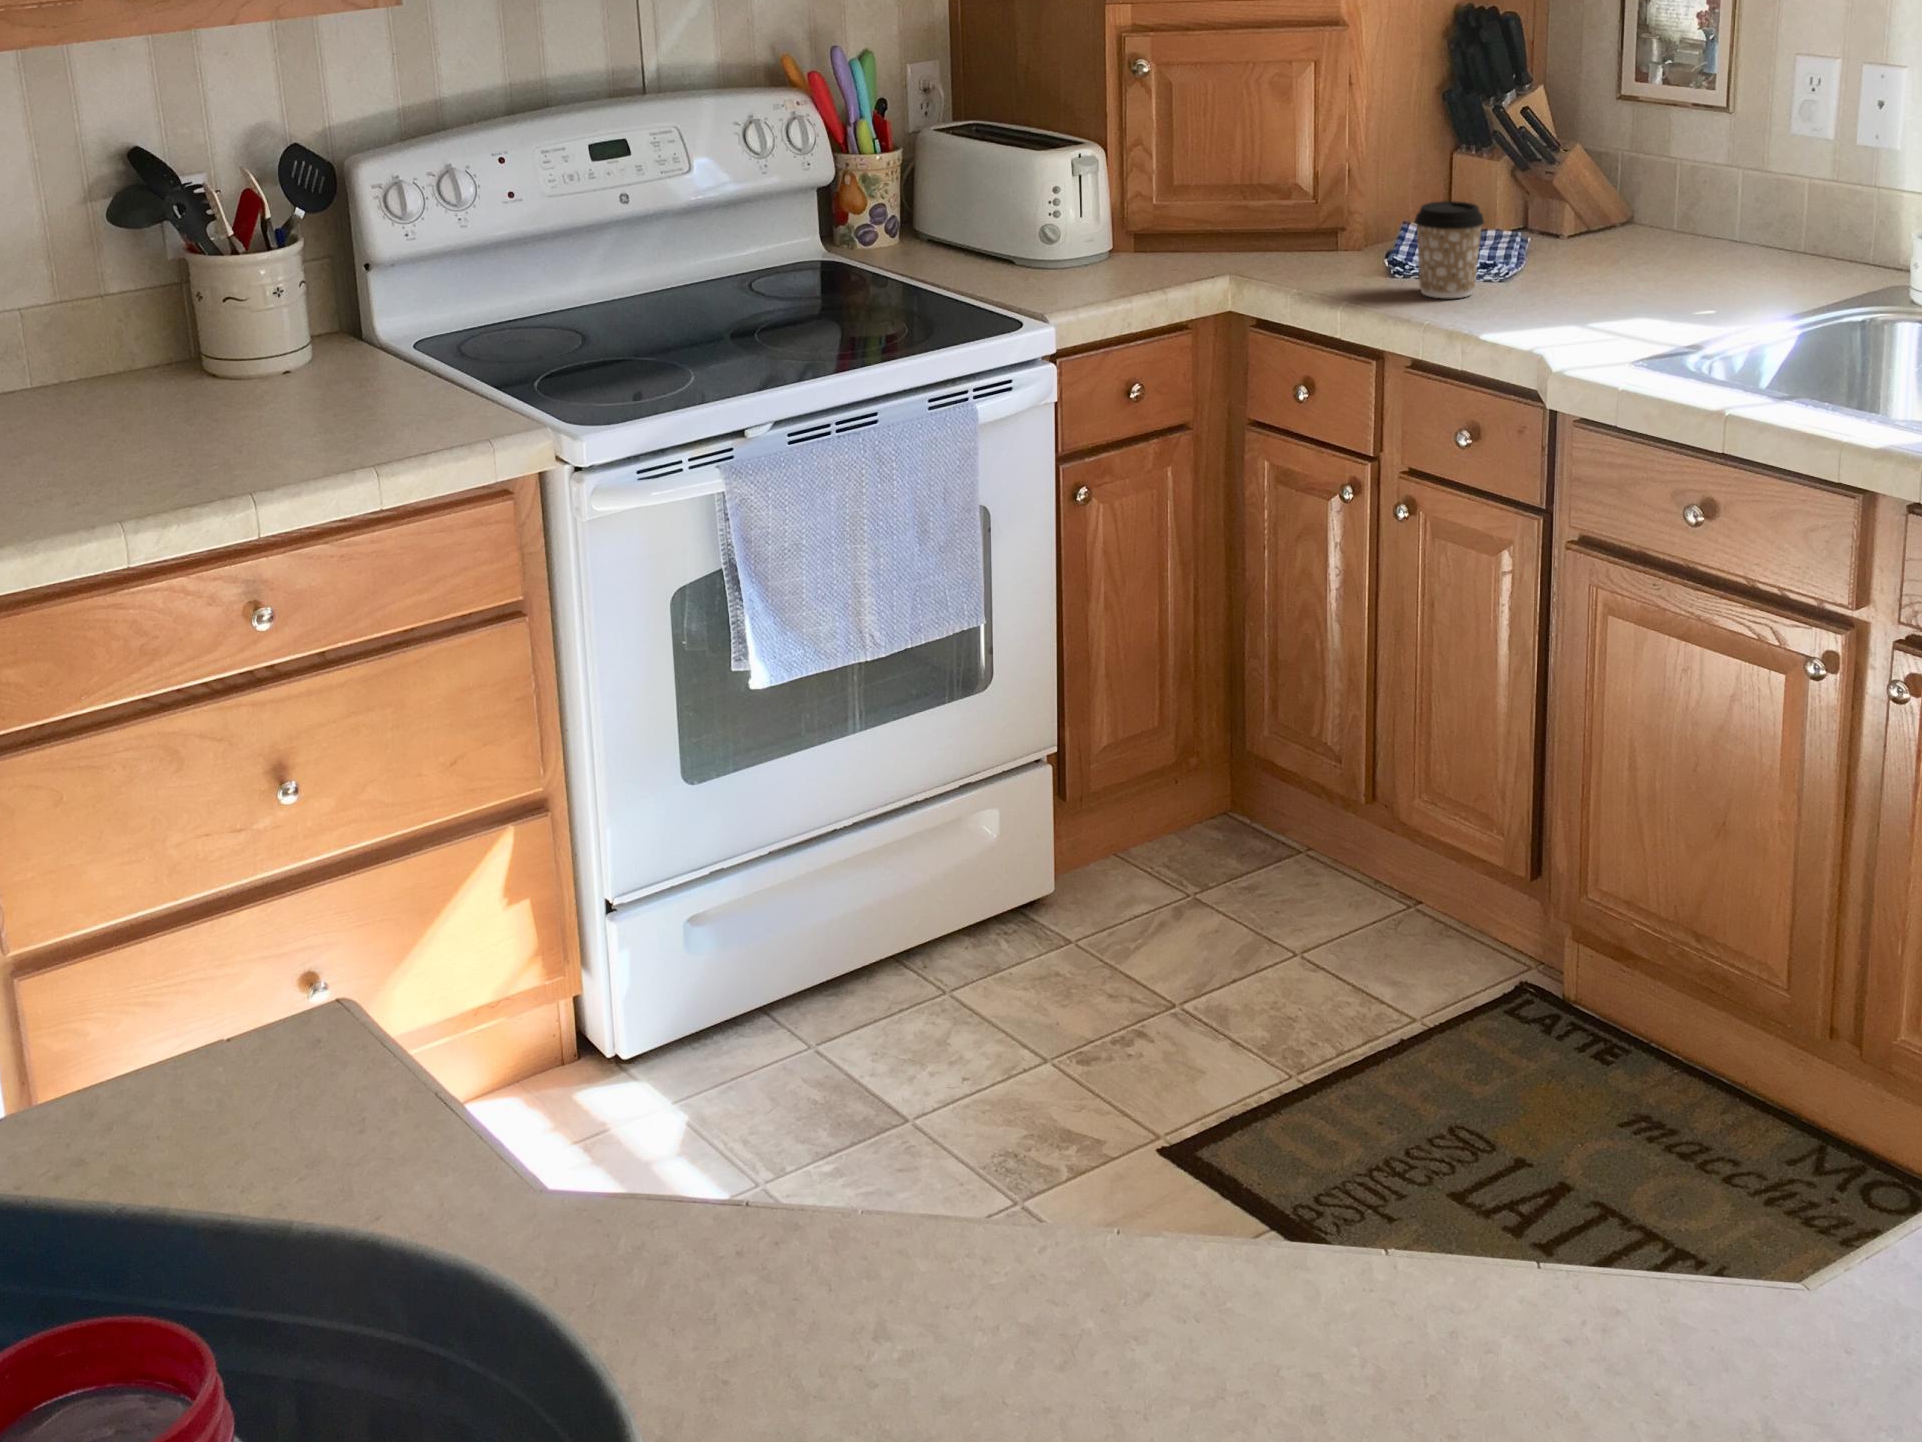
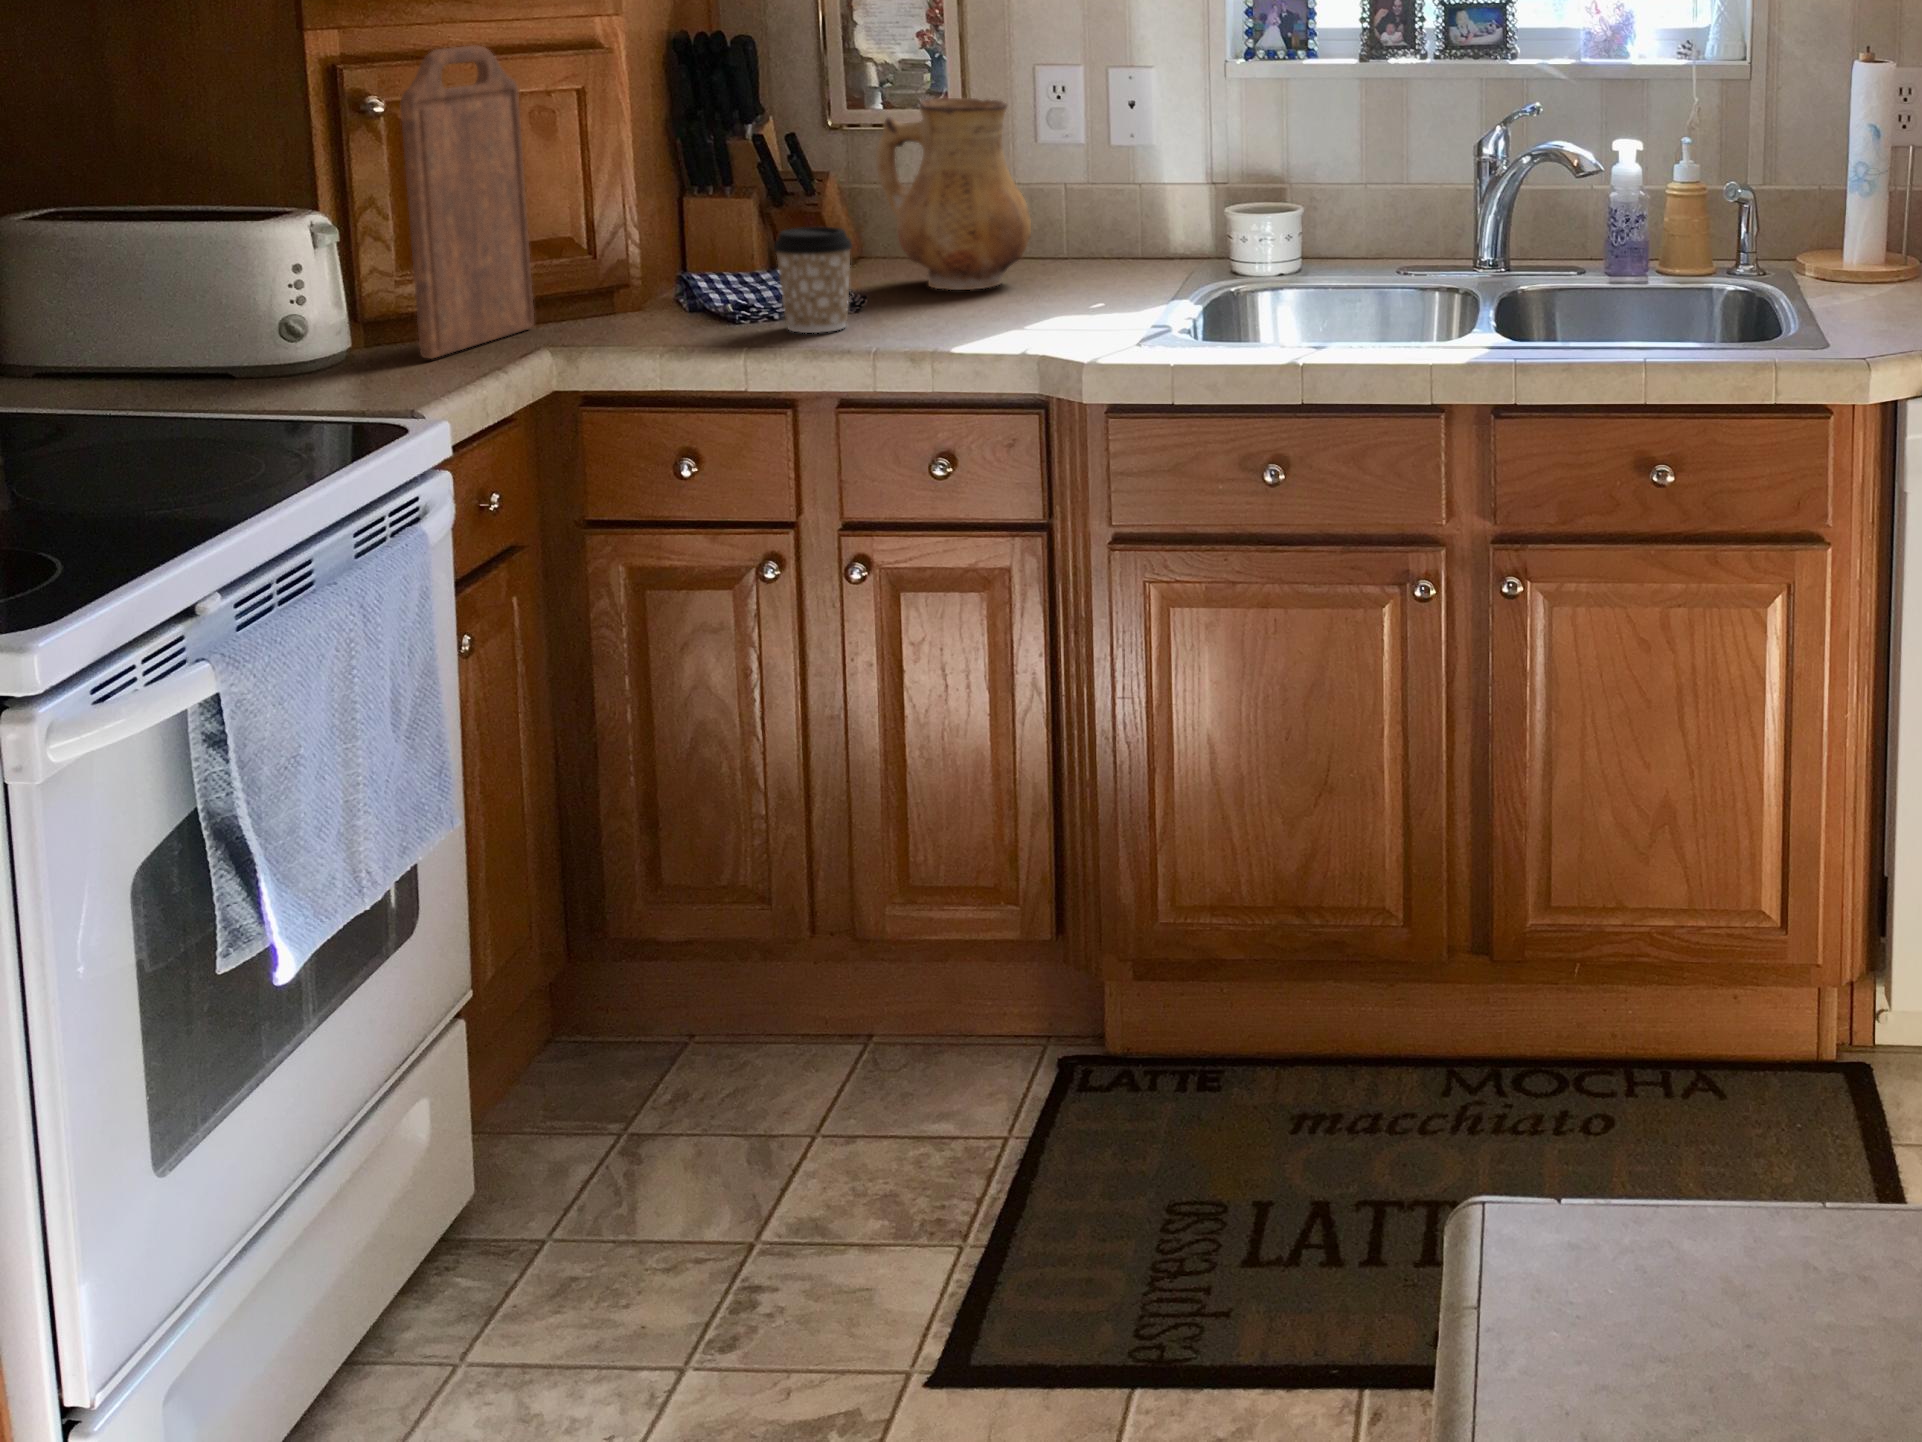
cutting board: none [1144,21,1269,272] -> present [401,46,534,359]
ceramic pitcher: none [1598,85,1730,276] -> present [876,98,1031,290]

